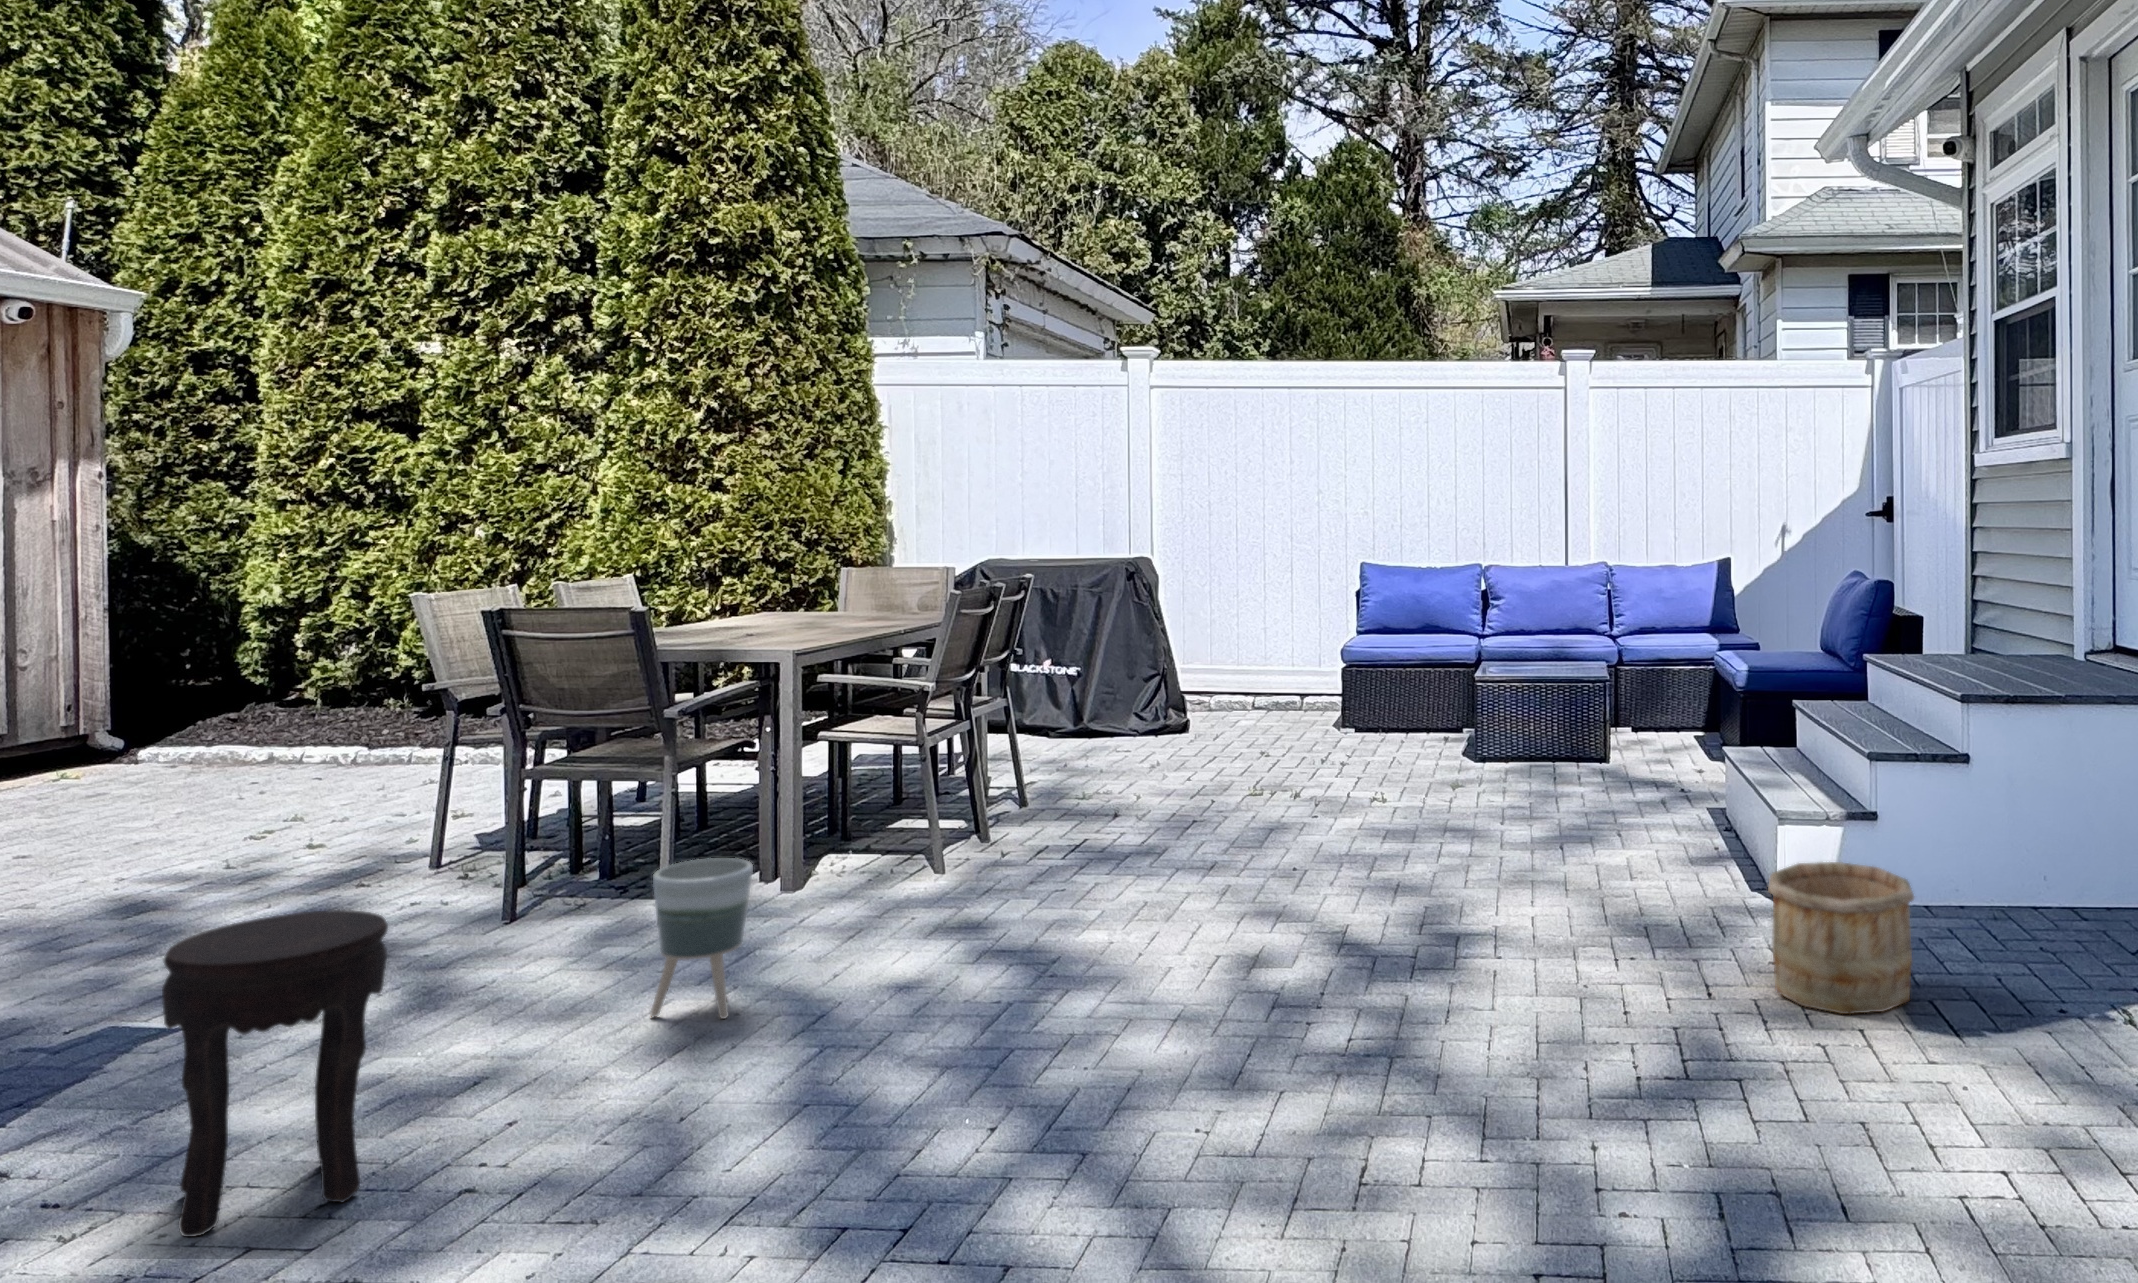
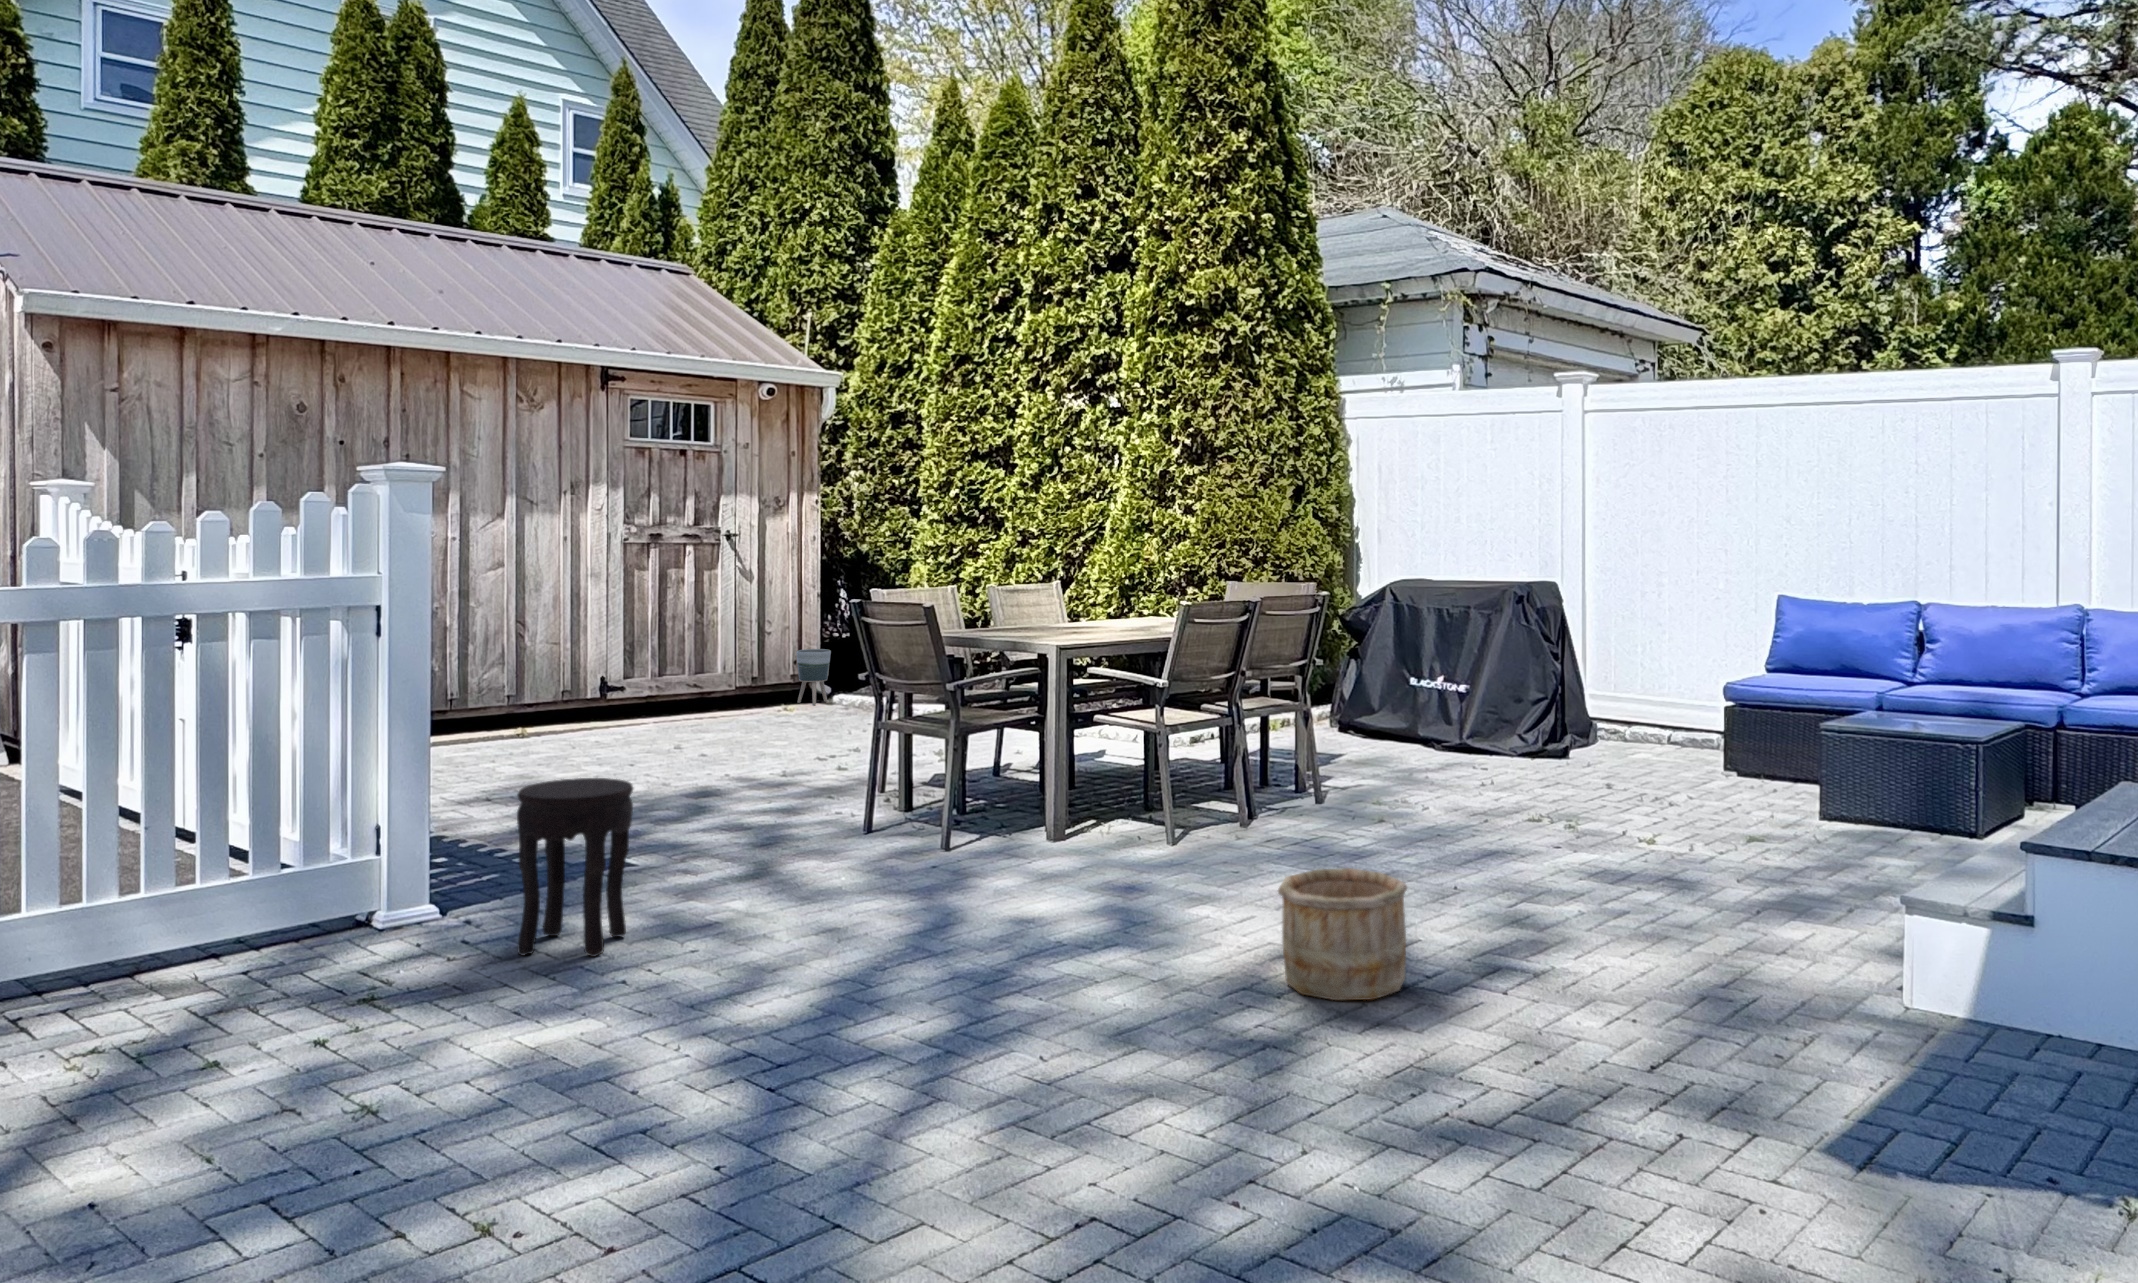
planter: present [650,858,753,1019] -> present [796,649,831,705]
wooden bucket: present [1768,862,1914,1014] -> present [1278,868,1407,1000]

